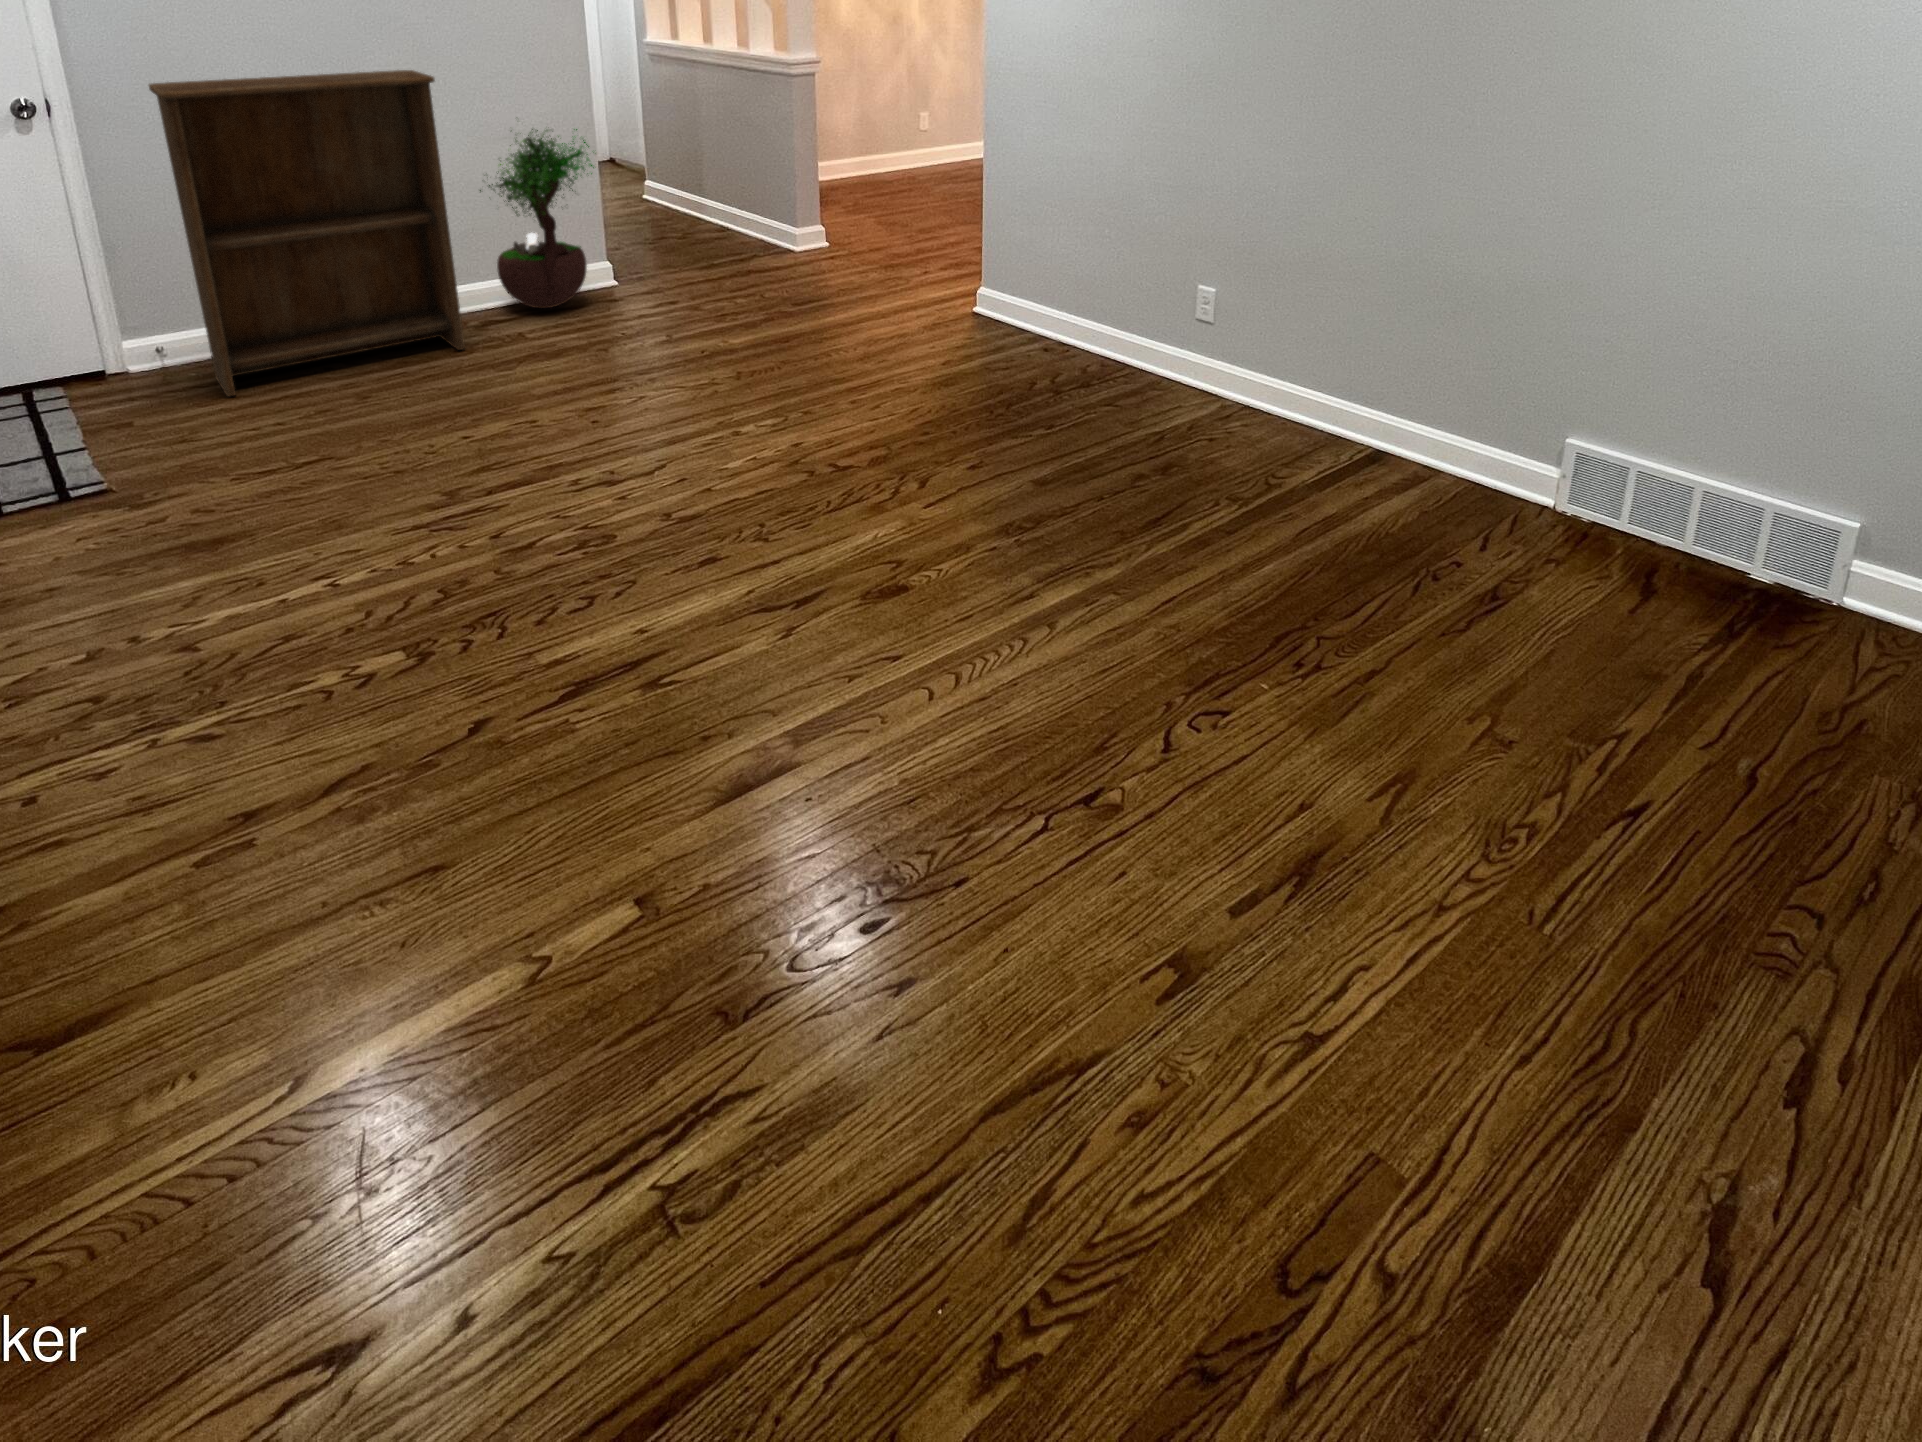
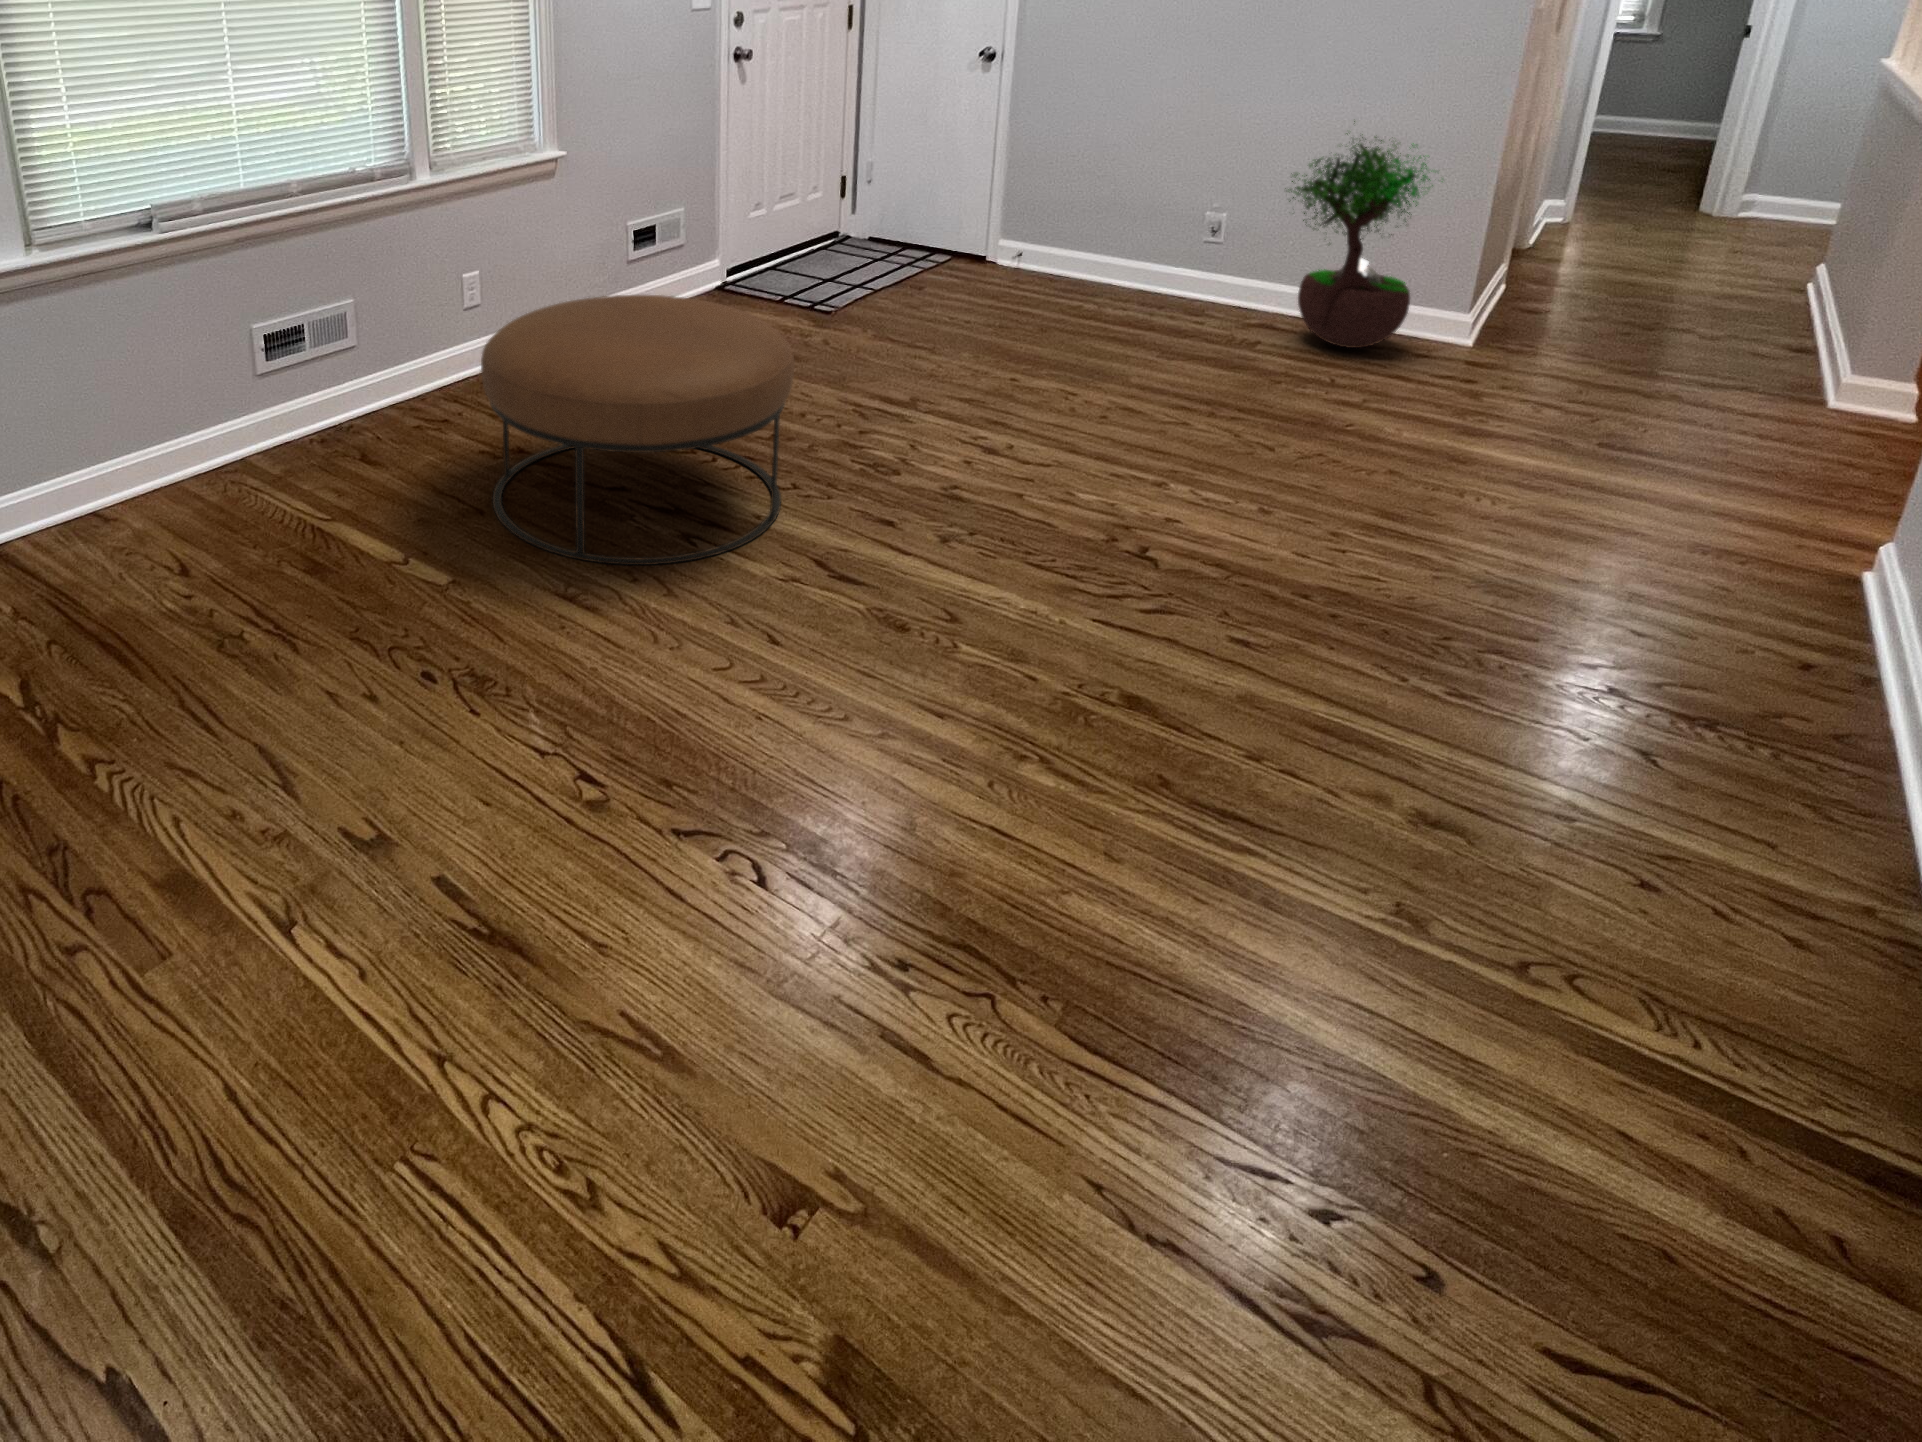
bookshelf: present [149,70,465,396] -> none [990,36,1254,340]
ottoman: none [259,438,716,852] -> present [481,295,794,565]

